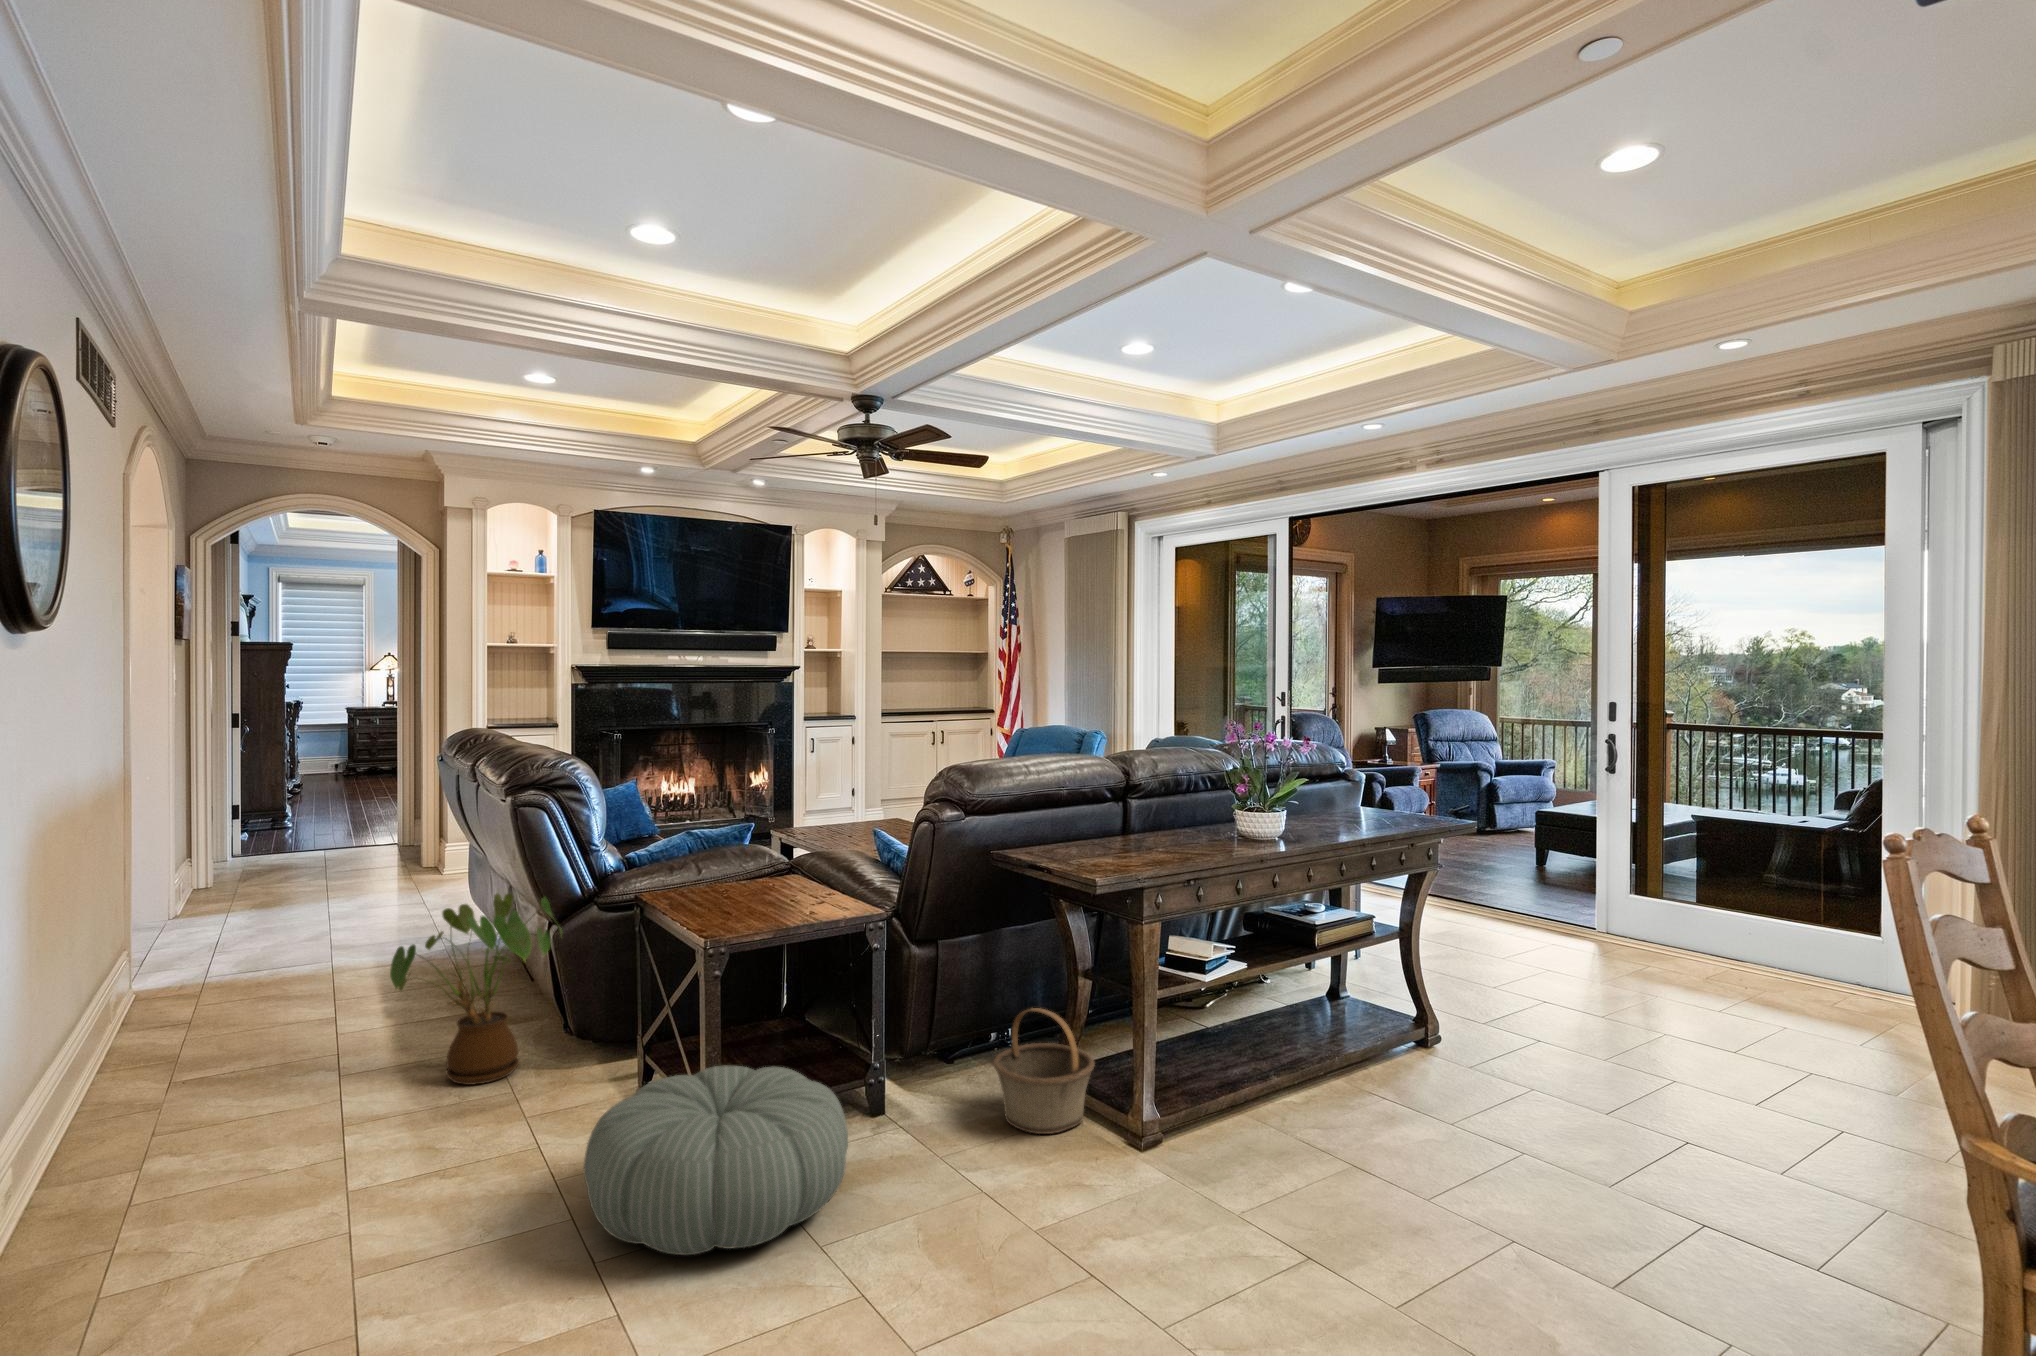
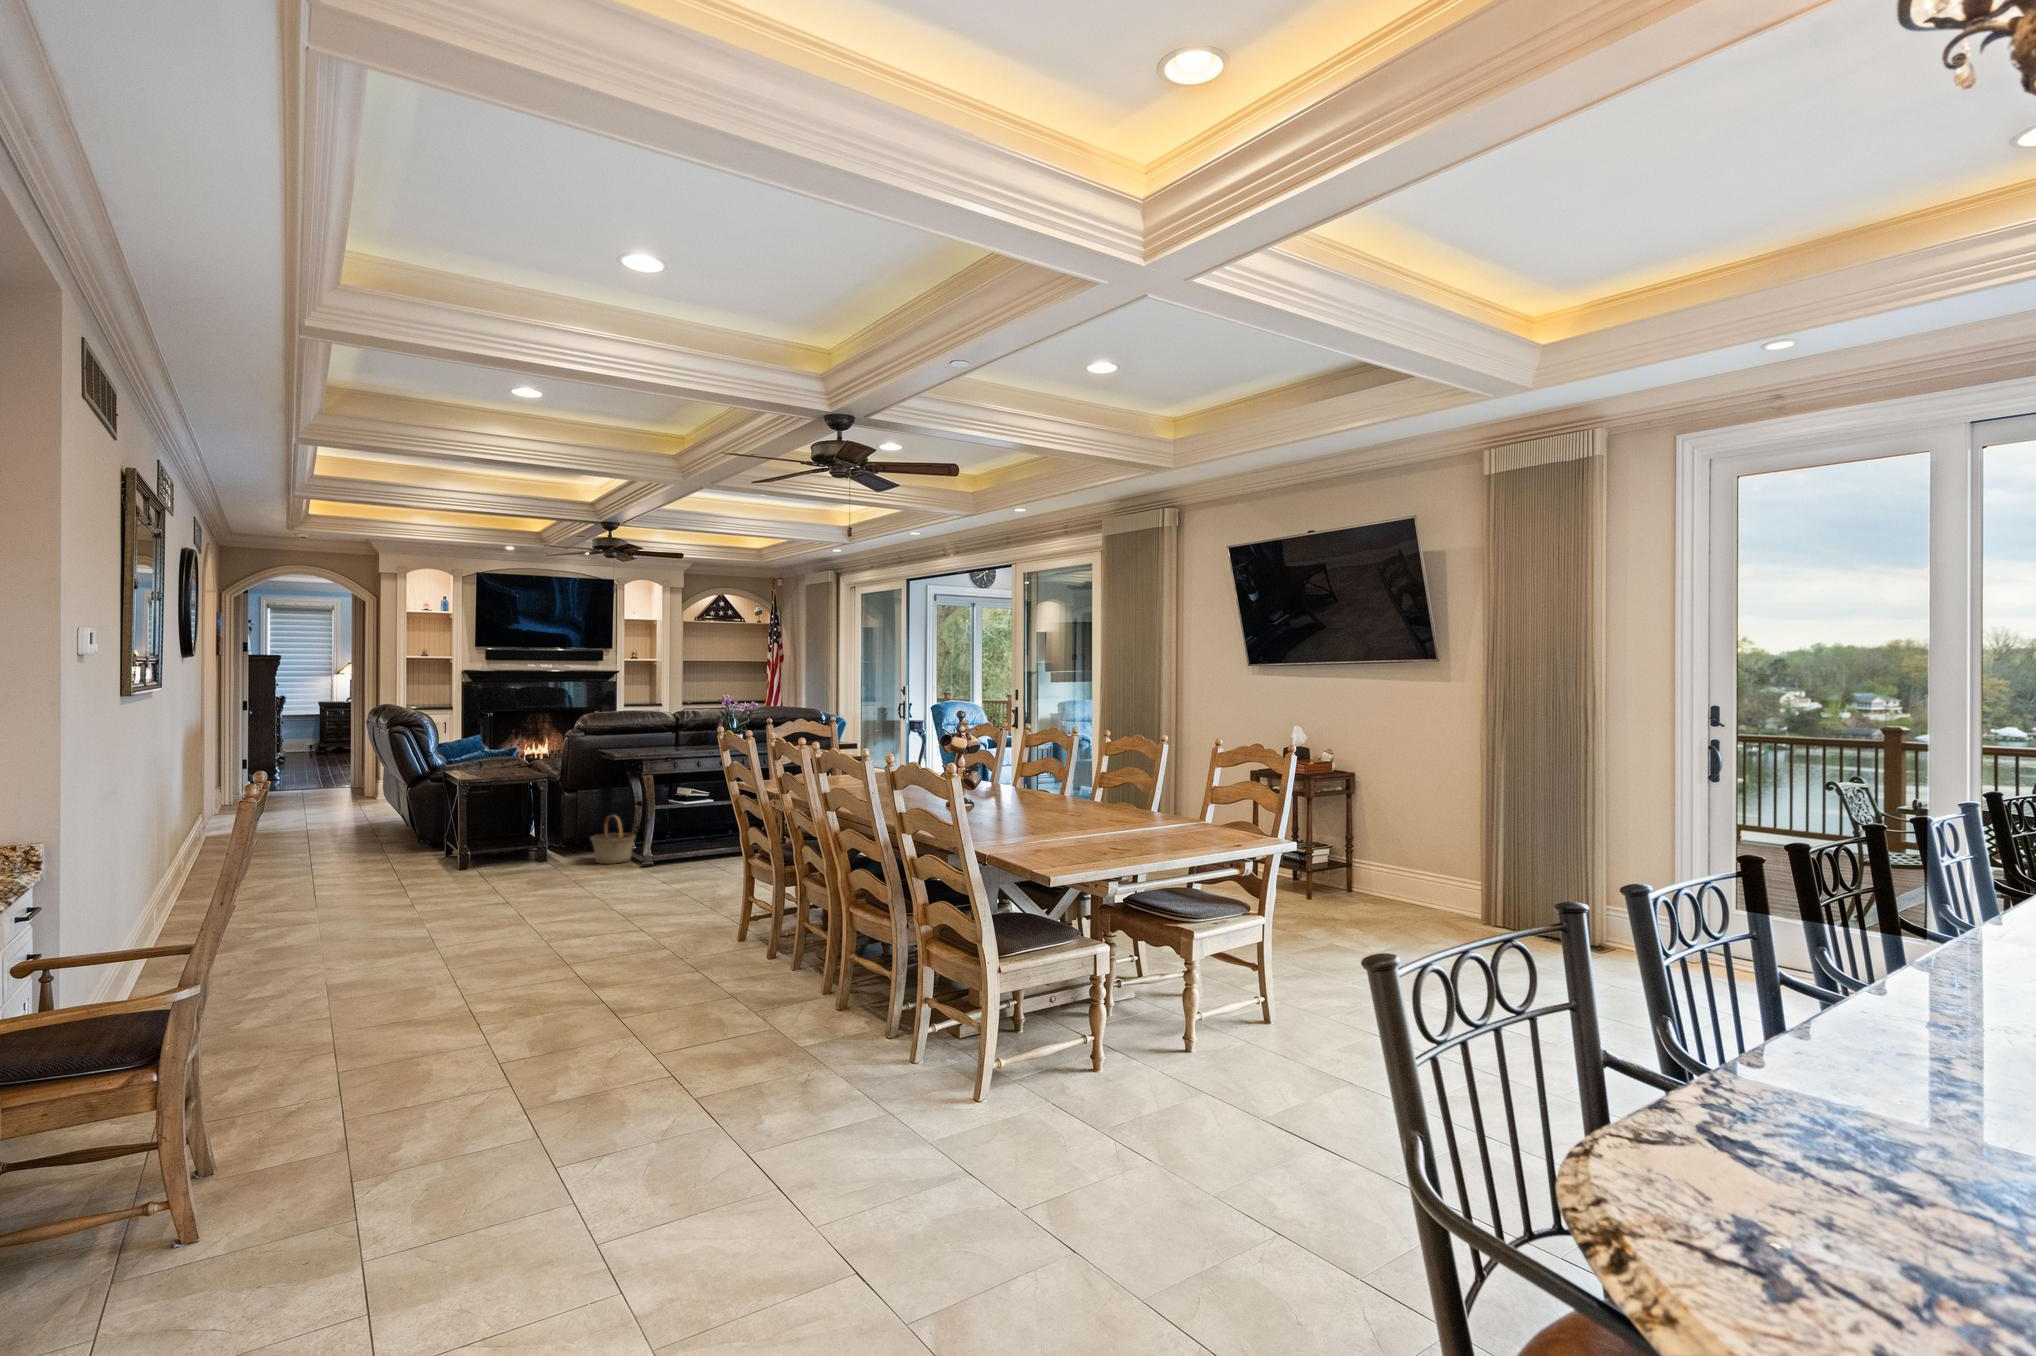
house plant: present [390,894,562,1085] -> none [331,772,413,855]
pouf: present [584,1066,848,1255] -> none [401,829,511,882]

